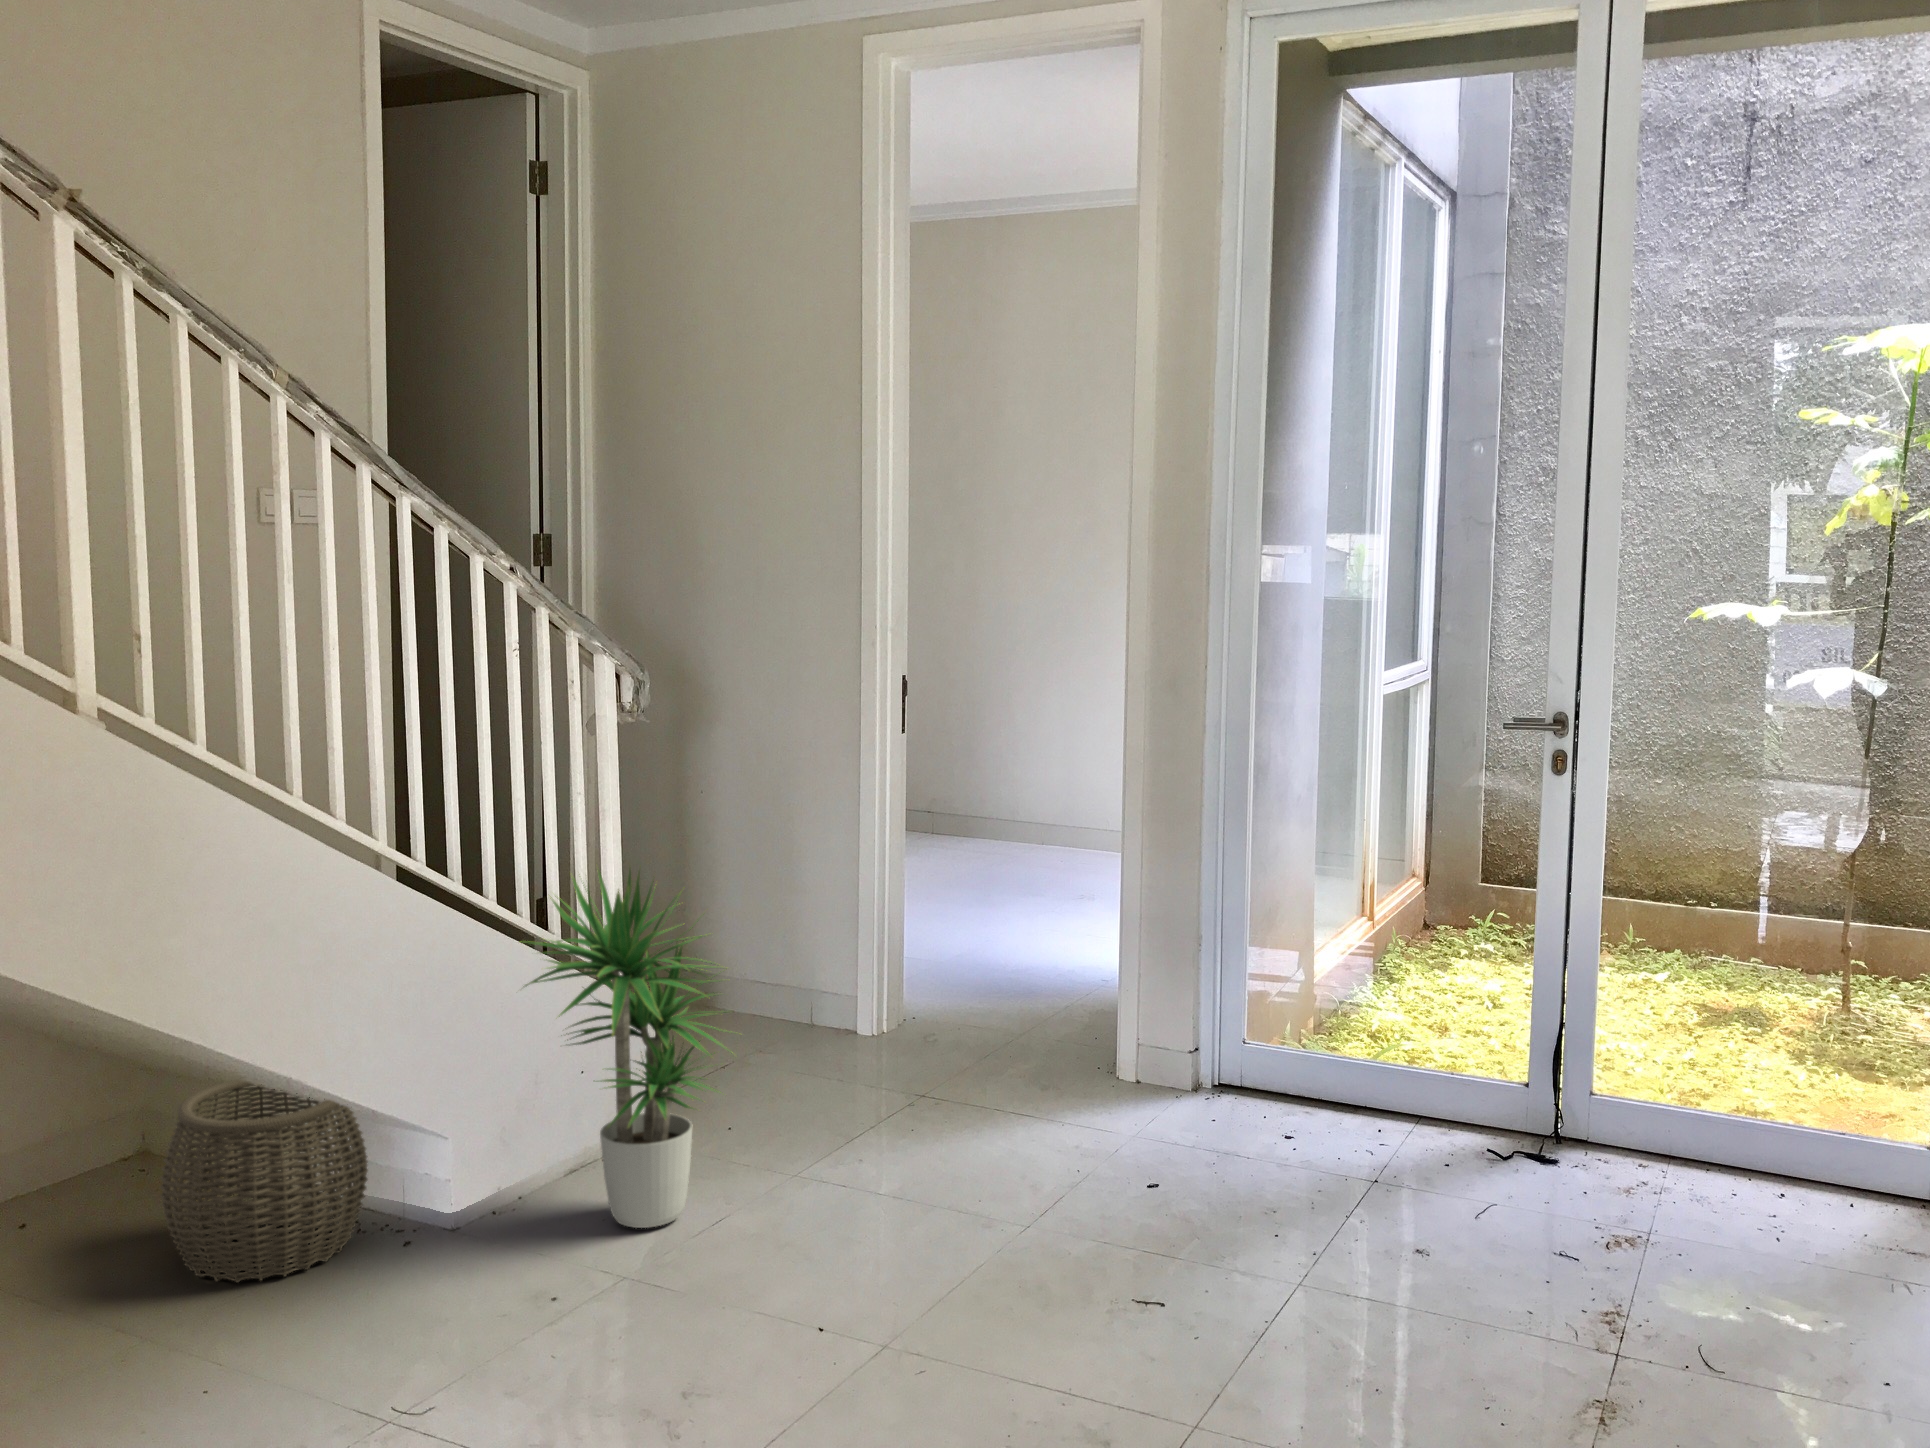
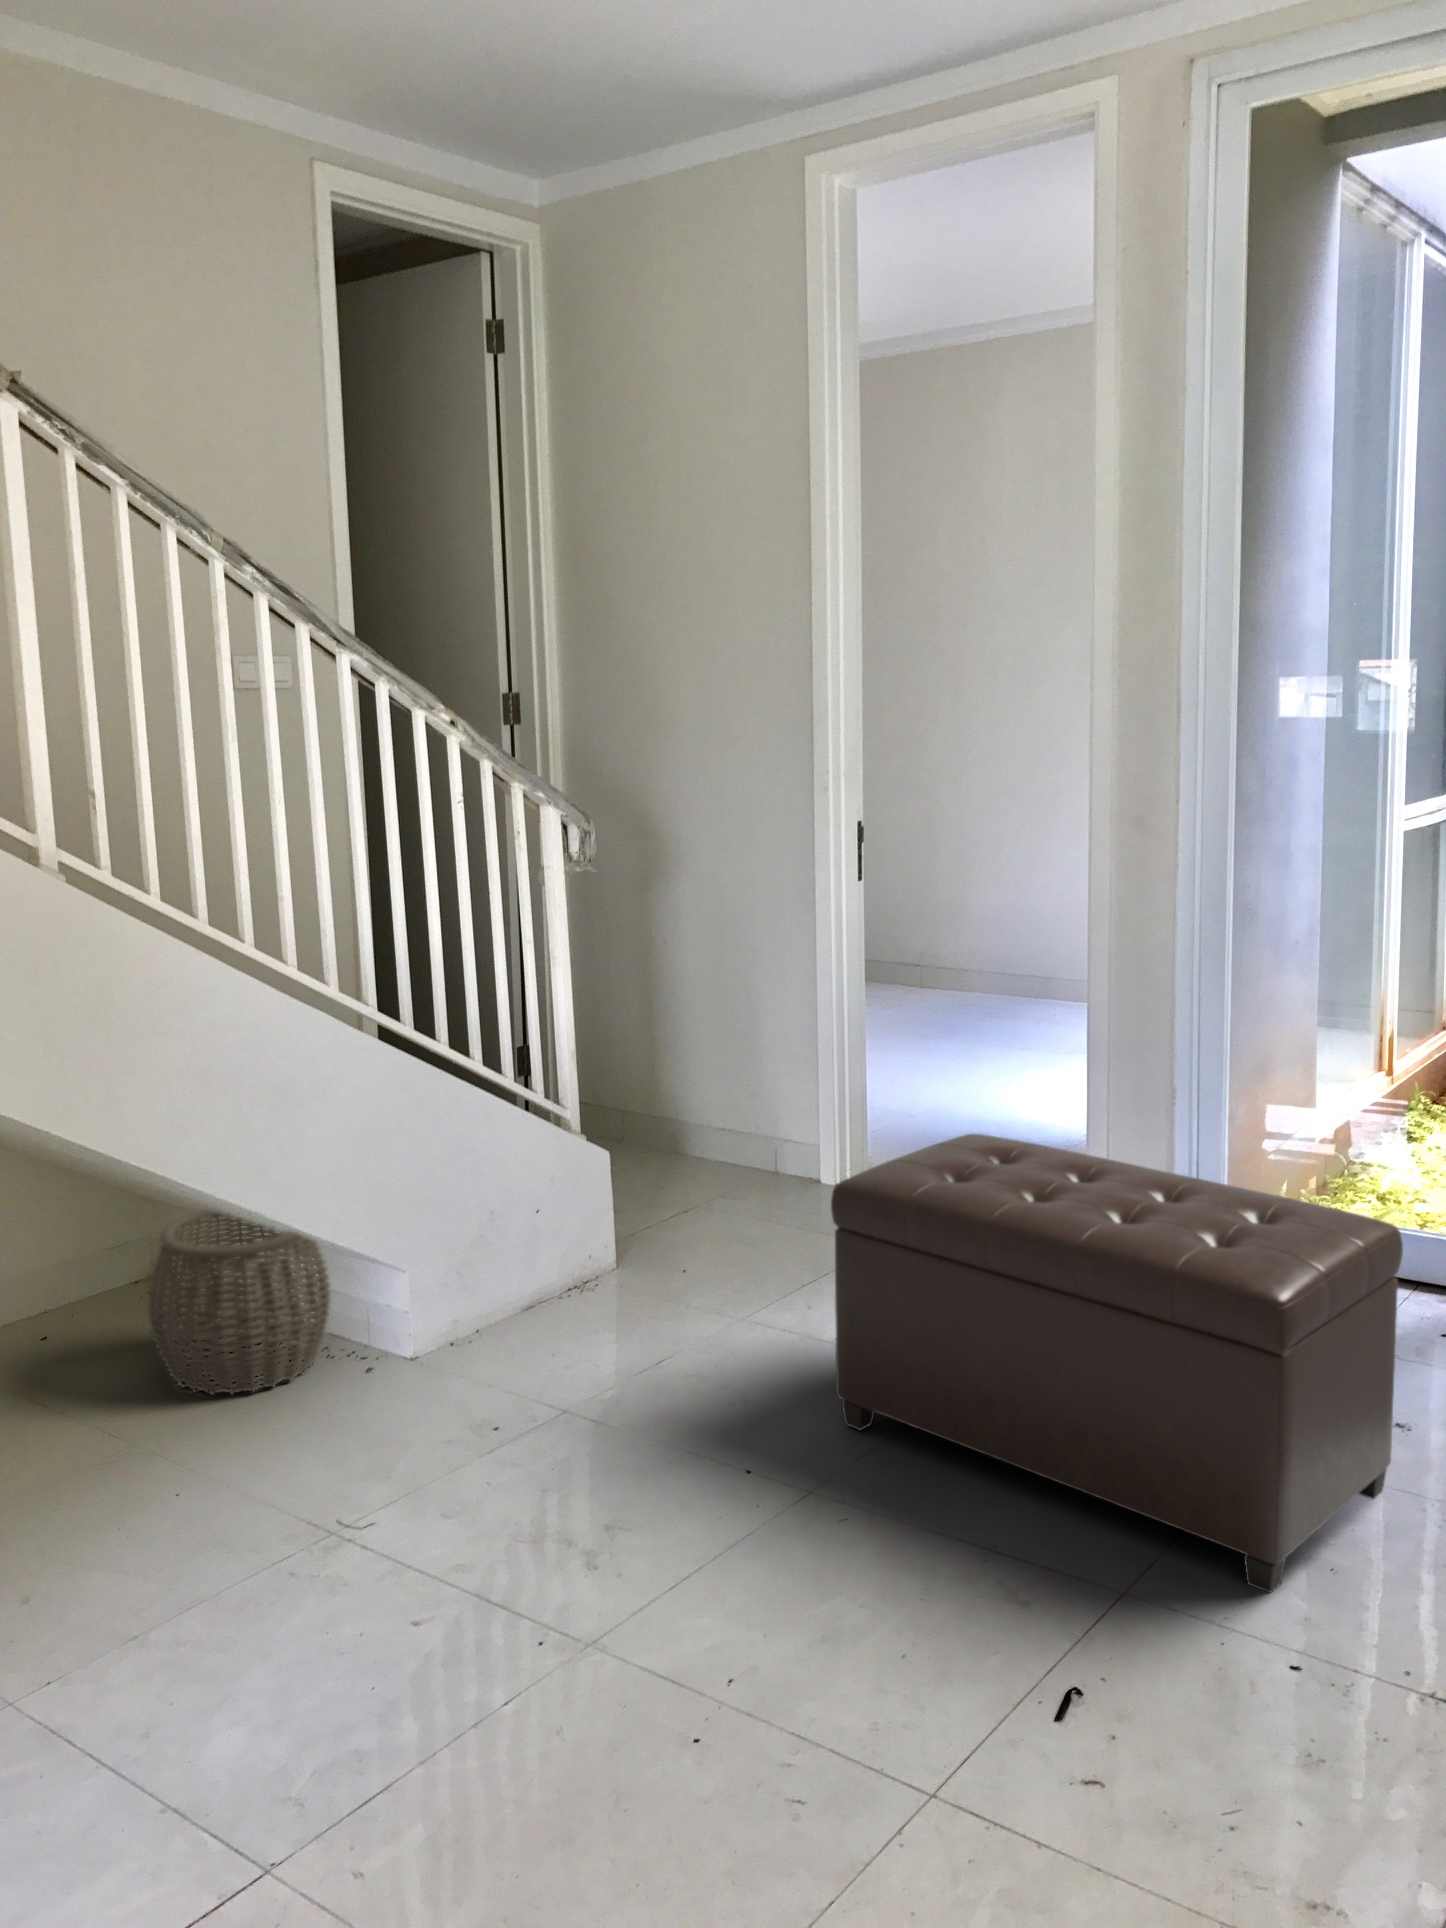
potted plant: present [525,869,727,1228] -> none [458,1010,684,1369]
ottoman: none [906,972,1428,1381] -> present [831,1134,1403,1593]

